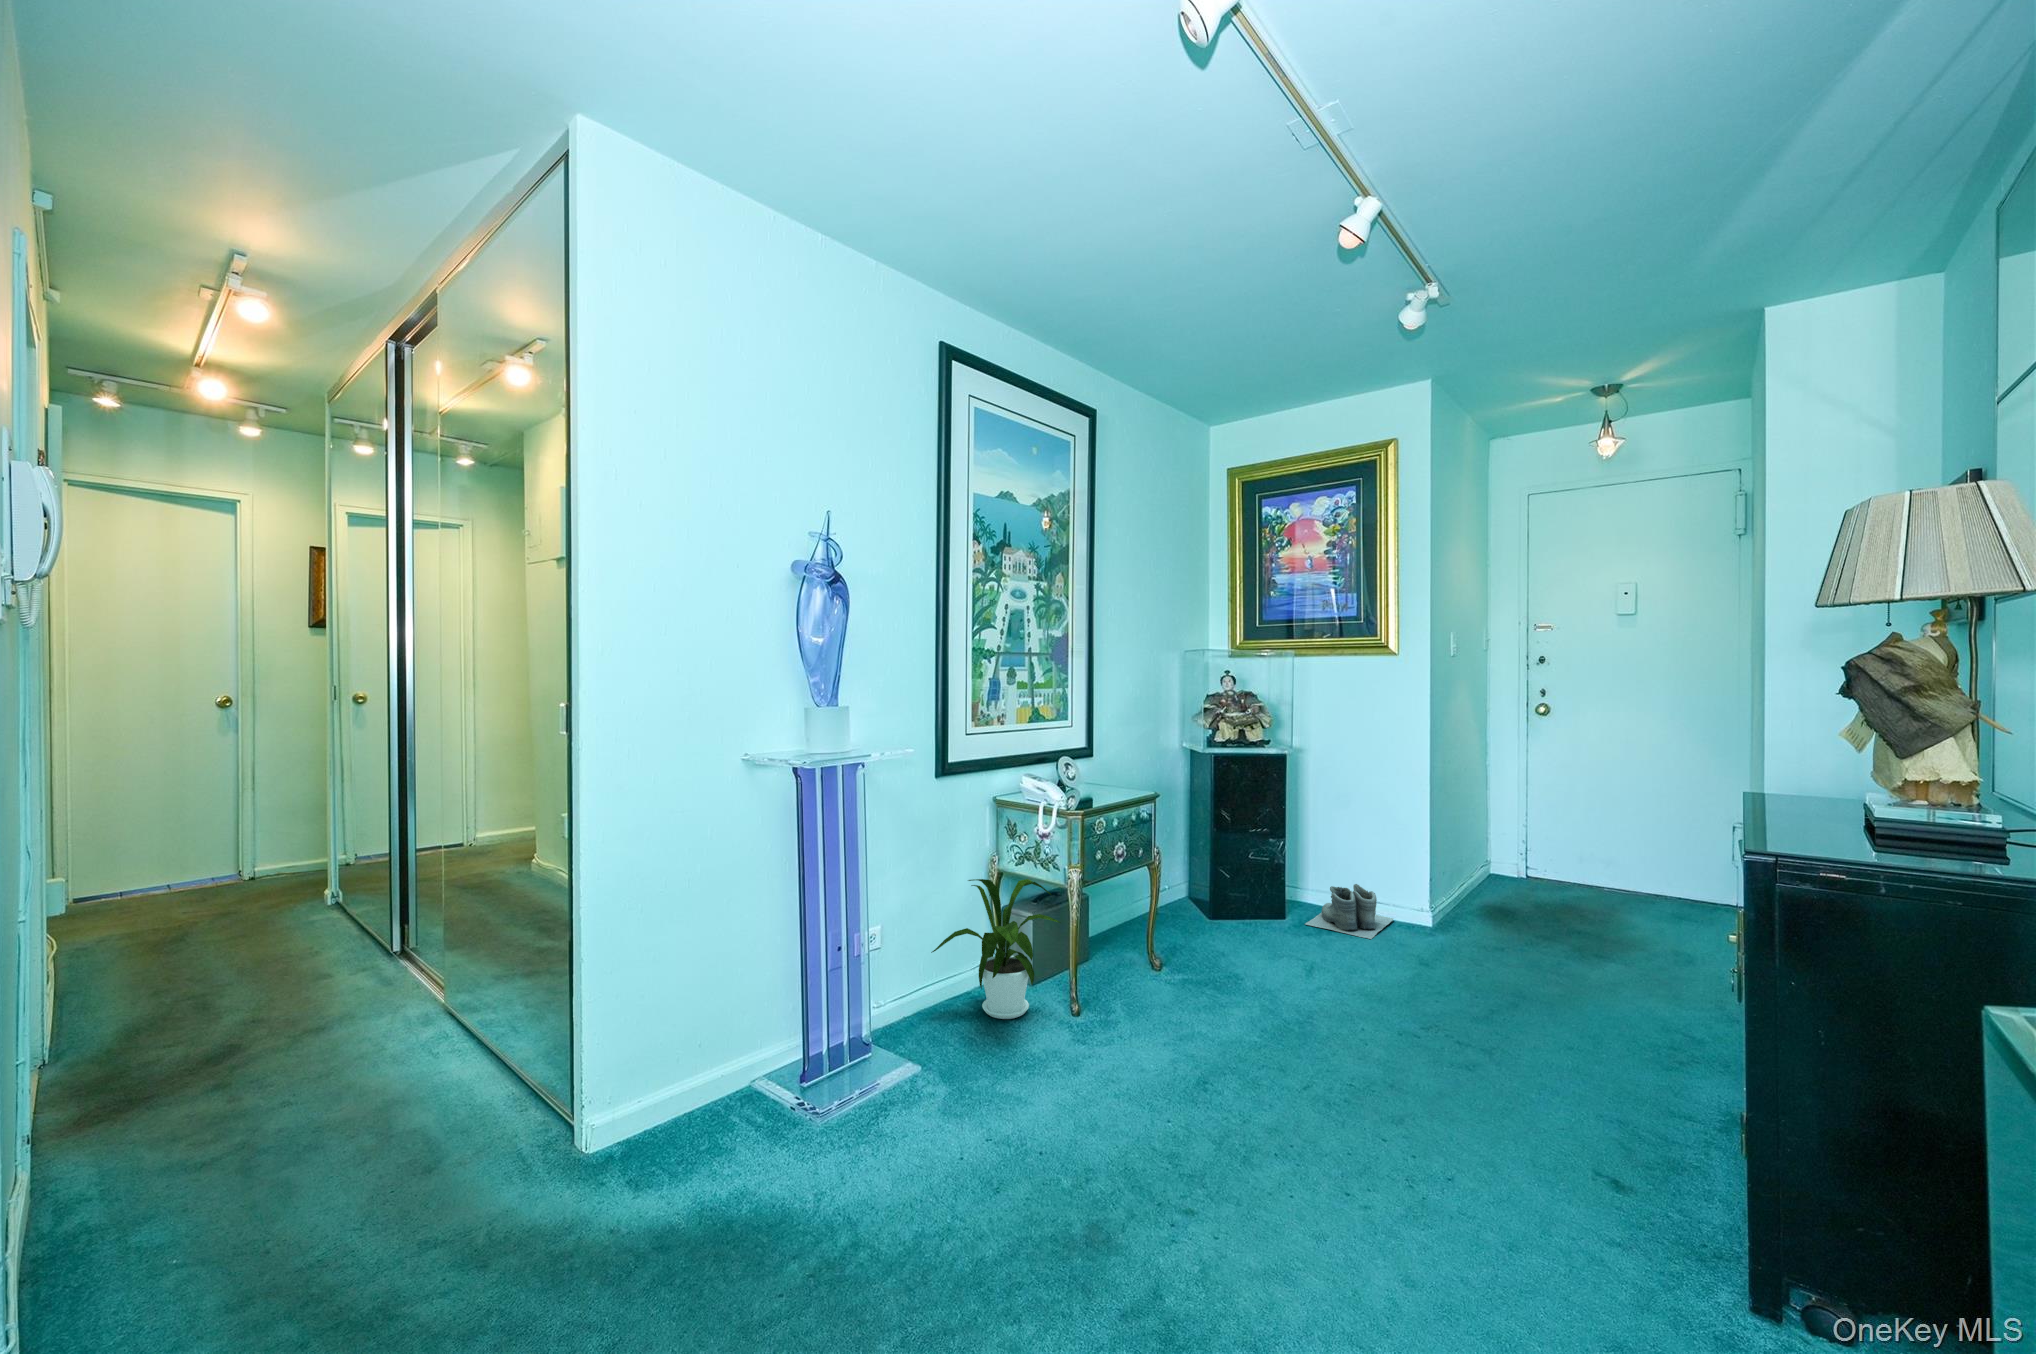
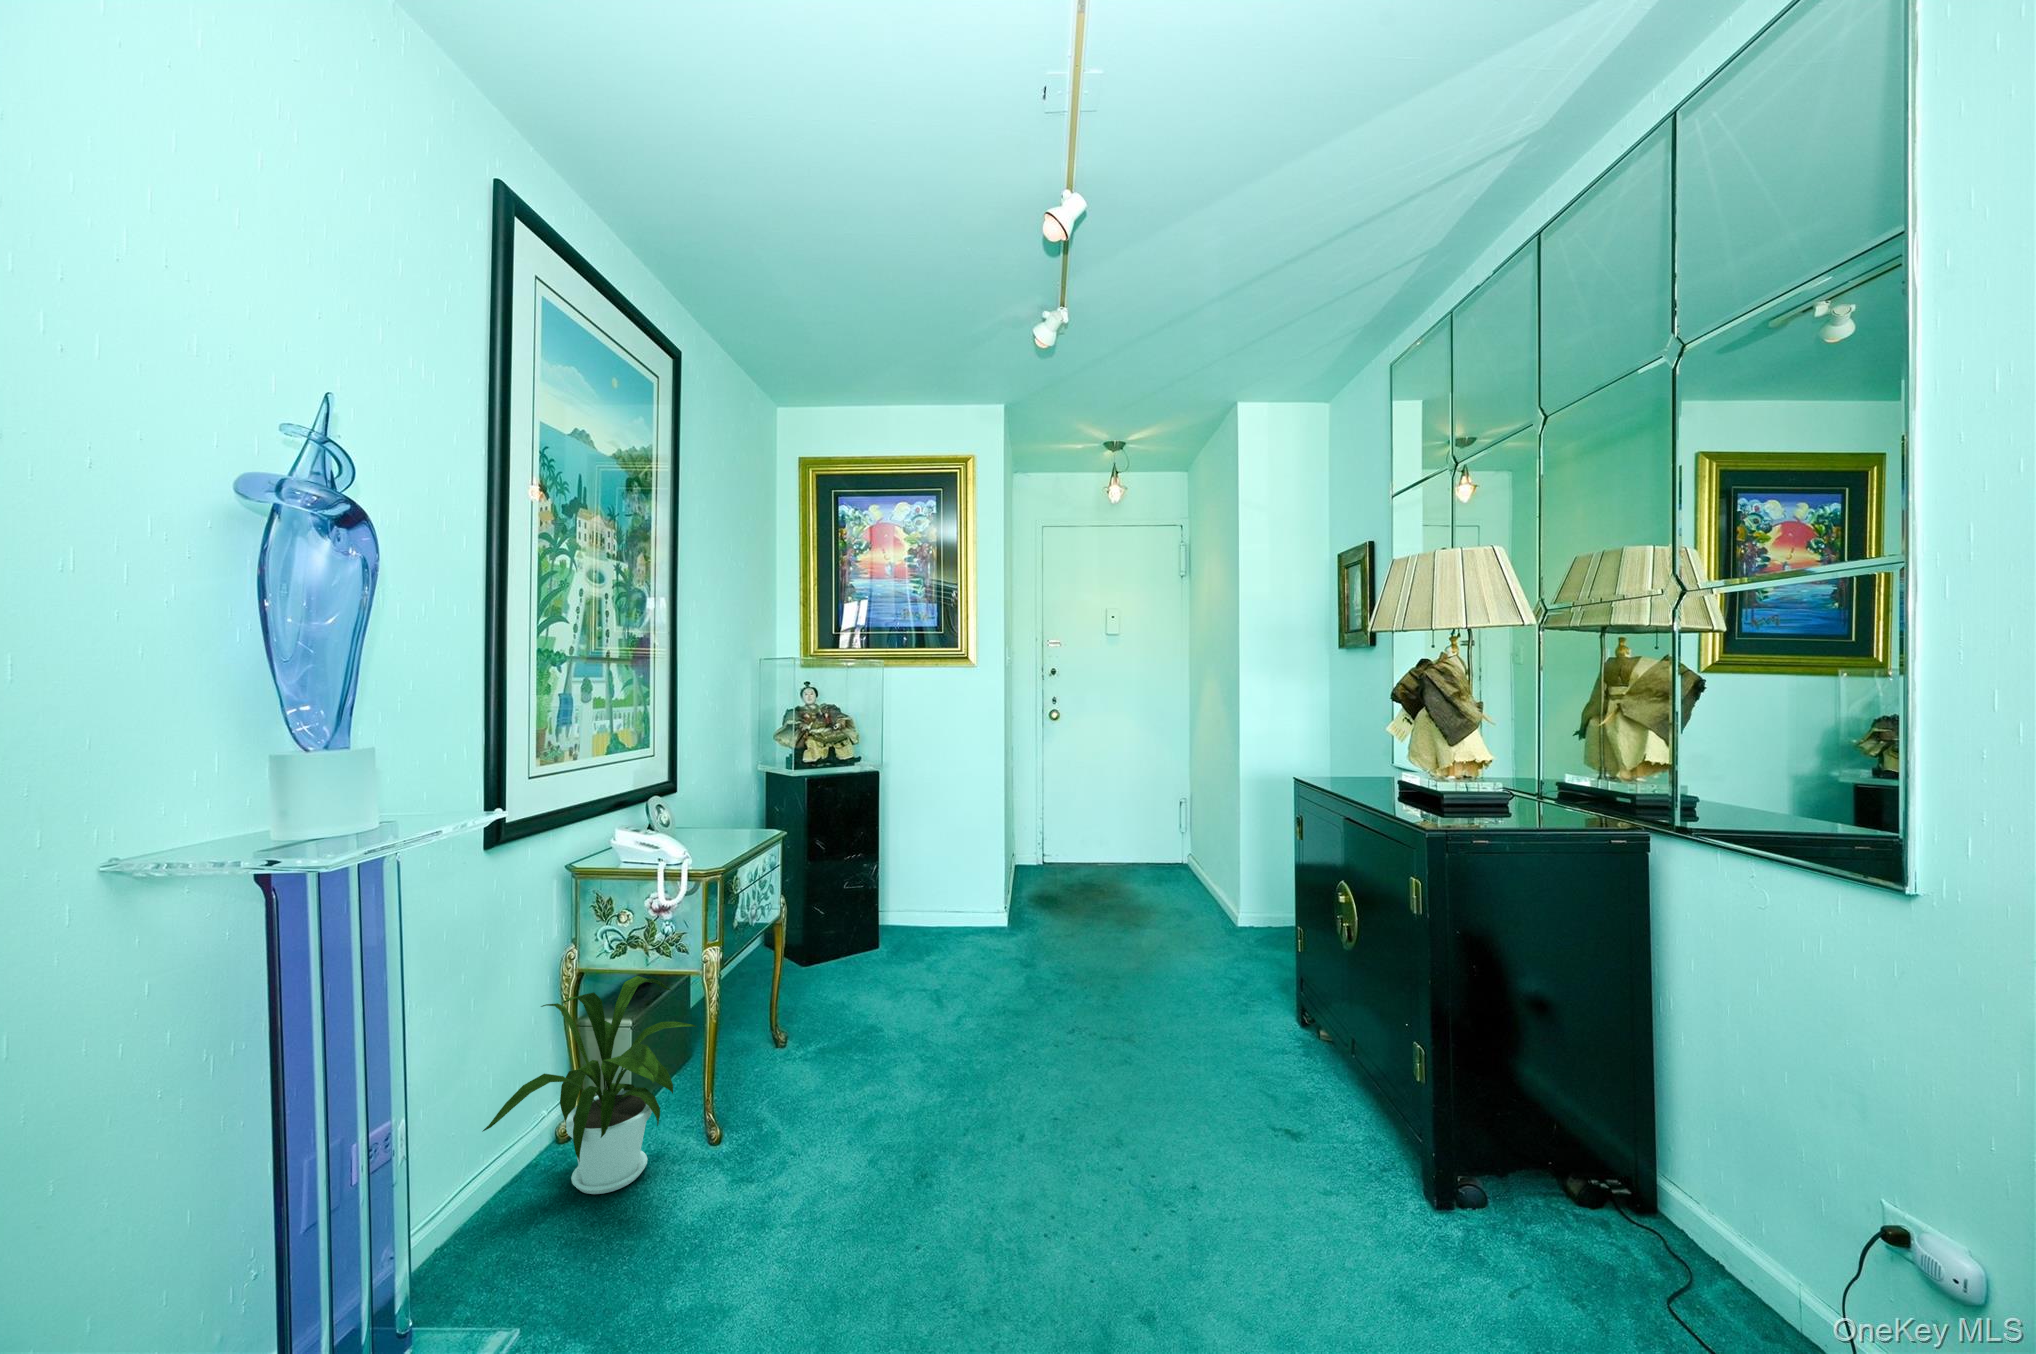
boots: present [1305,884,1394,939] -> none [900,897,973,951]

